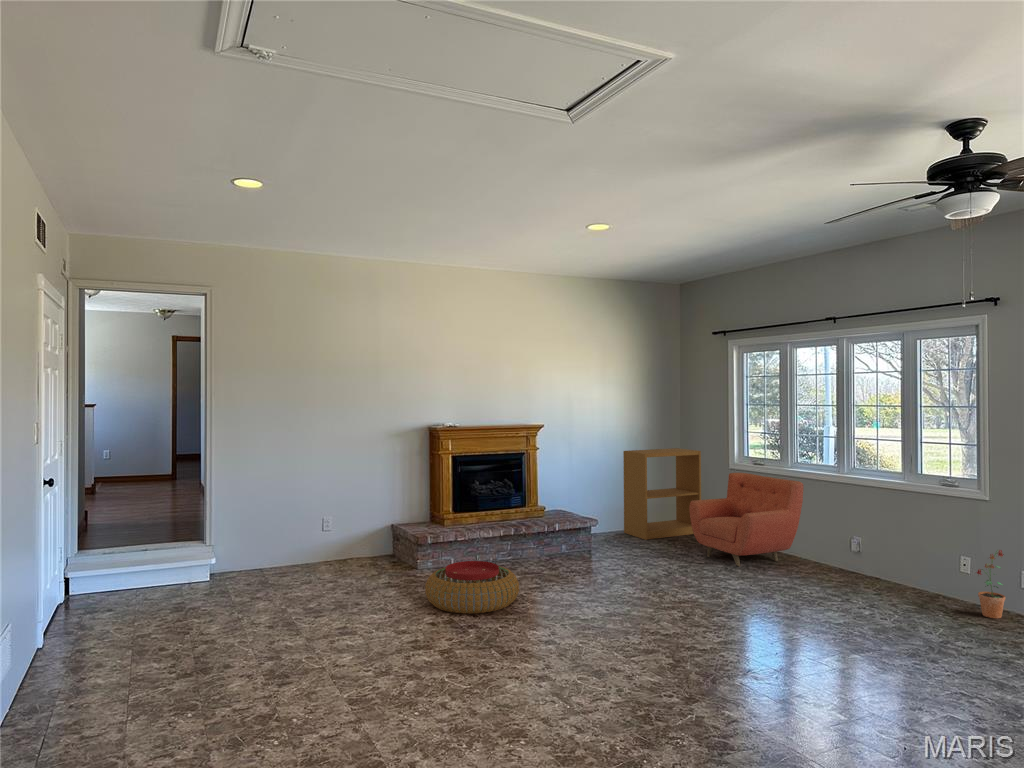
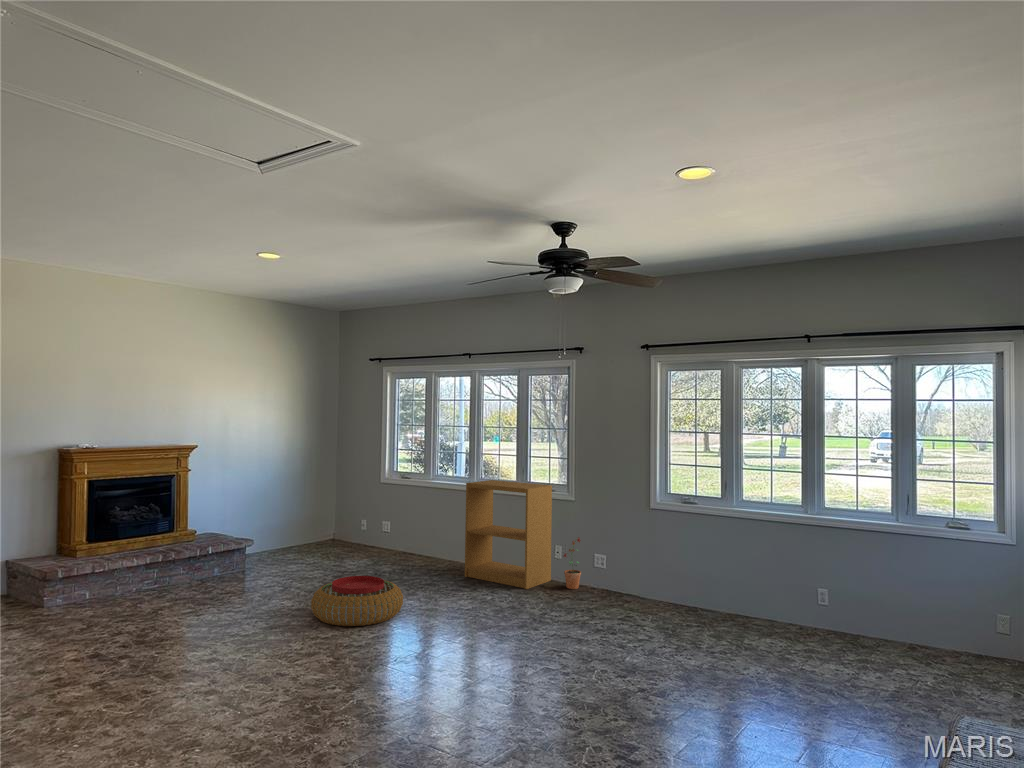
bookshelf: present [623,448,701,540] -> present [465,480,552,589]
armchair: present [689,473,804,566] -> none [344,487,442,571]
pouf: present [425,561,519,614] -> present [311,576,403,626]

